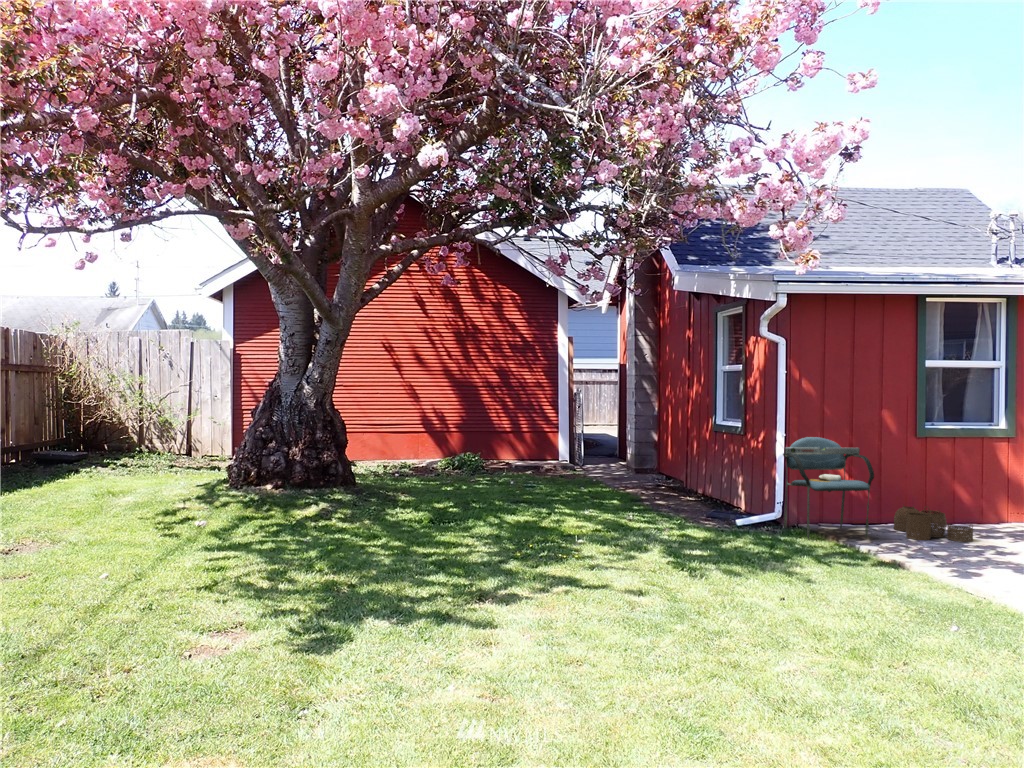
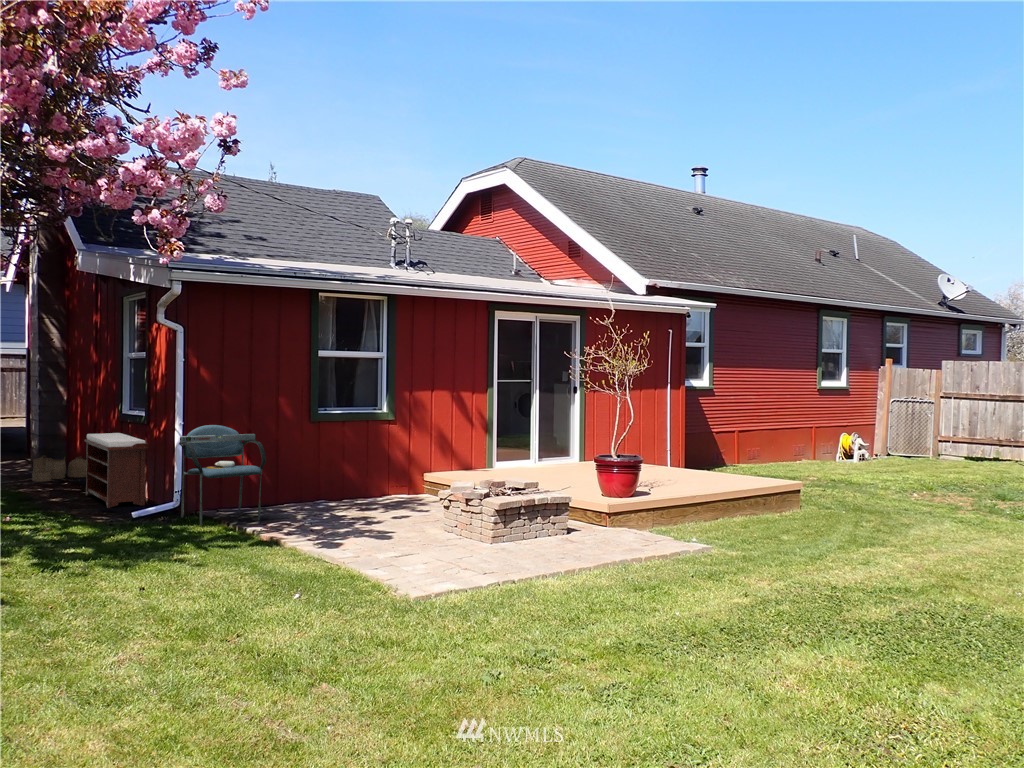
bench: none [685,441,747,512] -> present [85,433,148,508]
woven basket: present [894,506,973,542] -> present [32,457,87,482]

